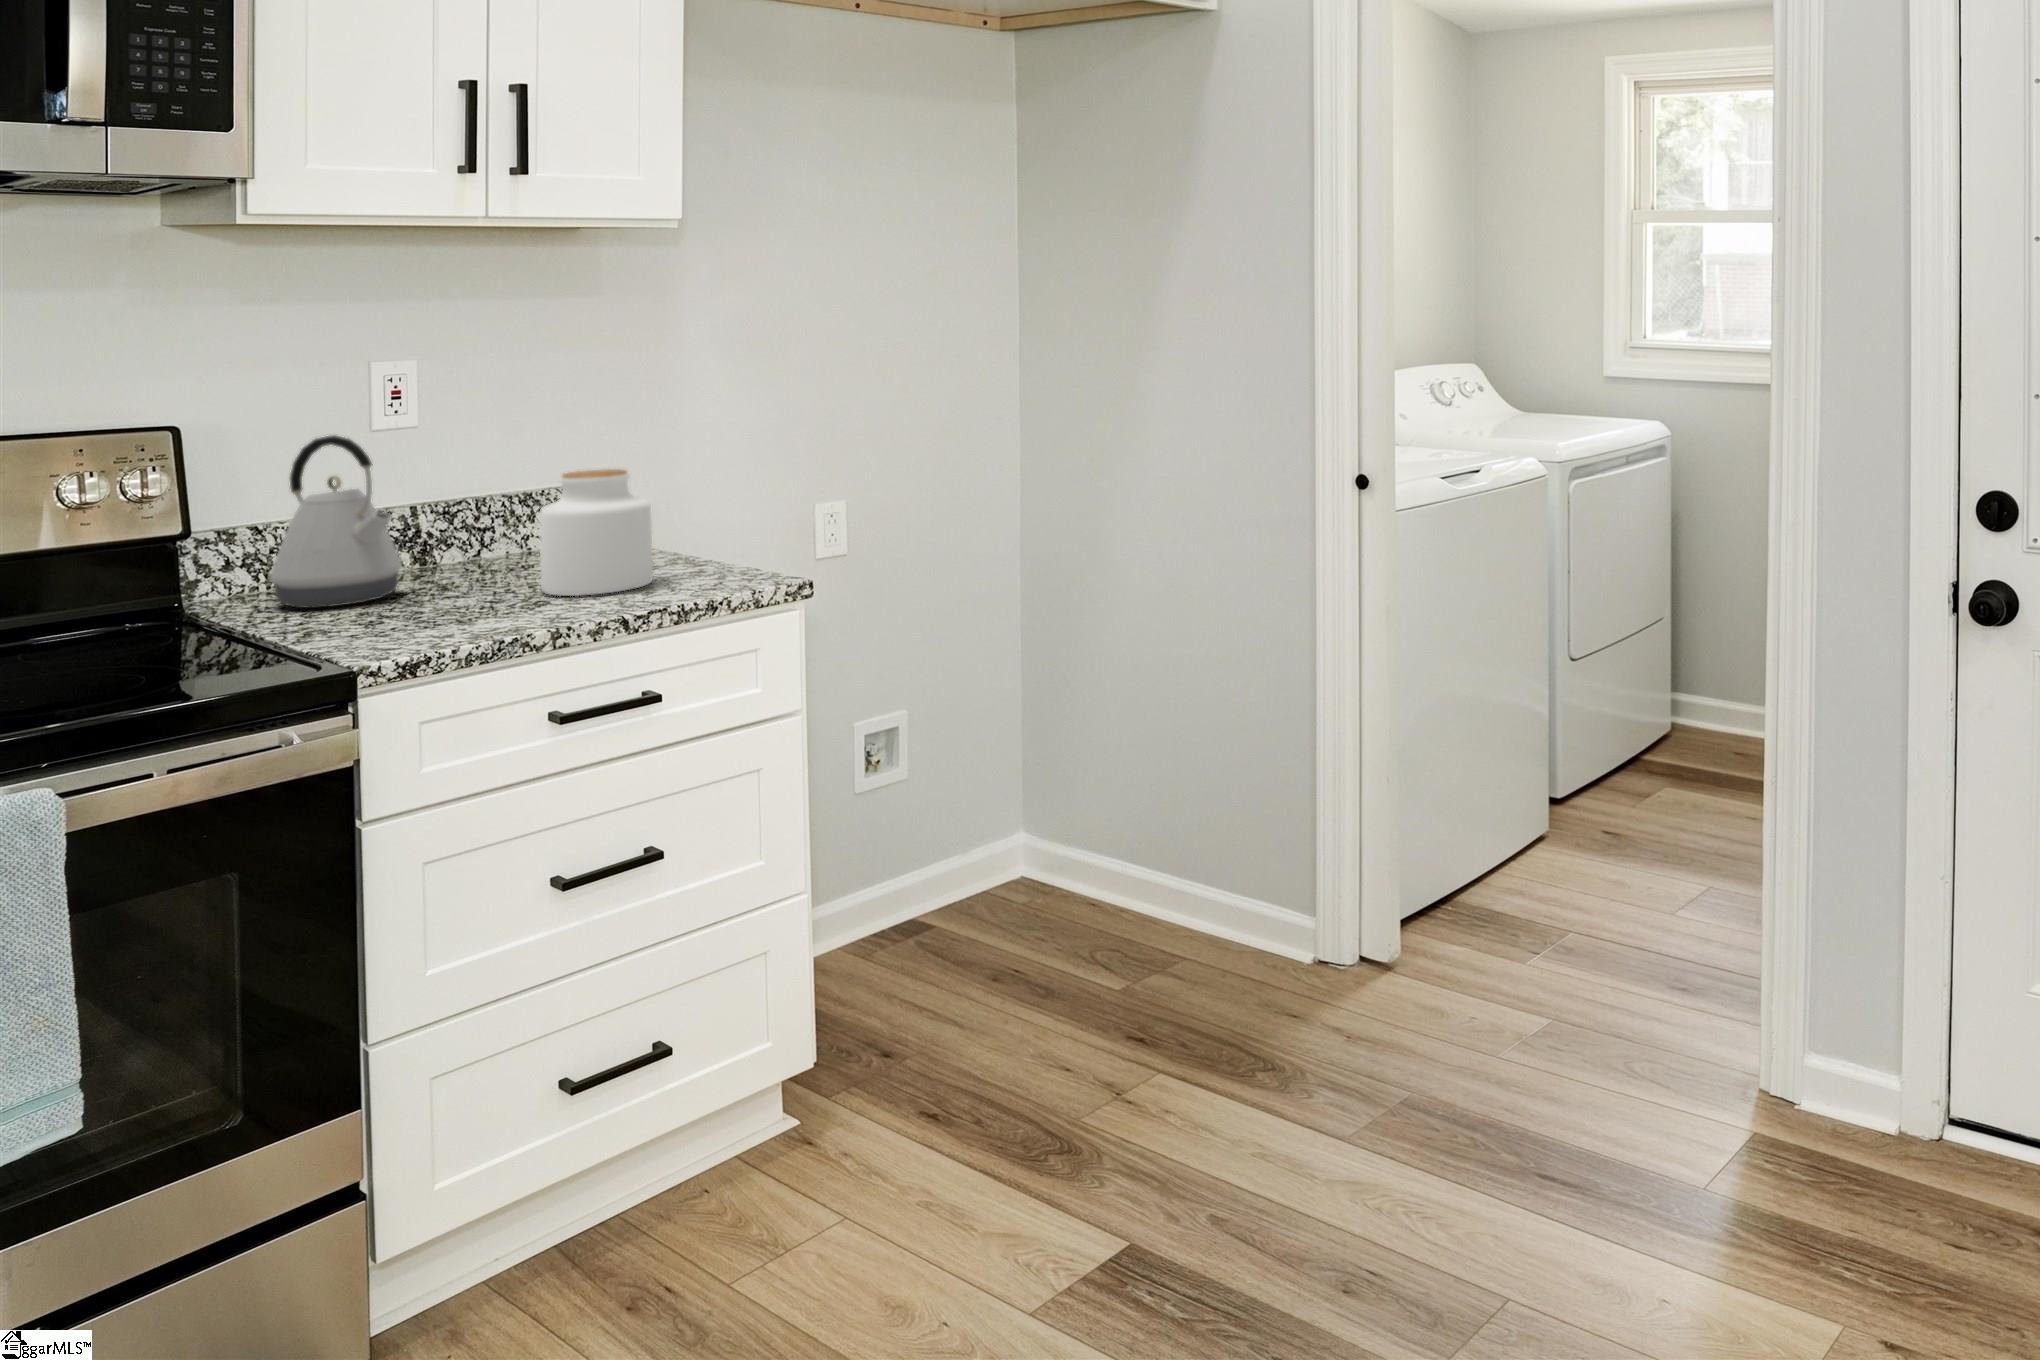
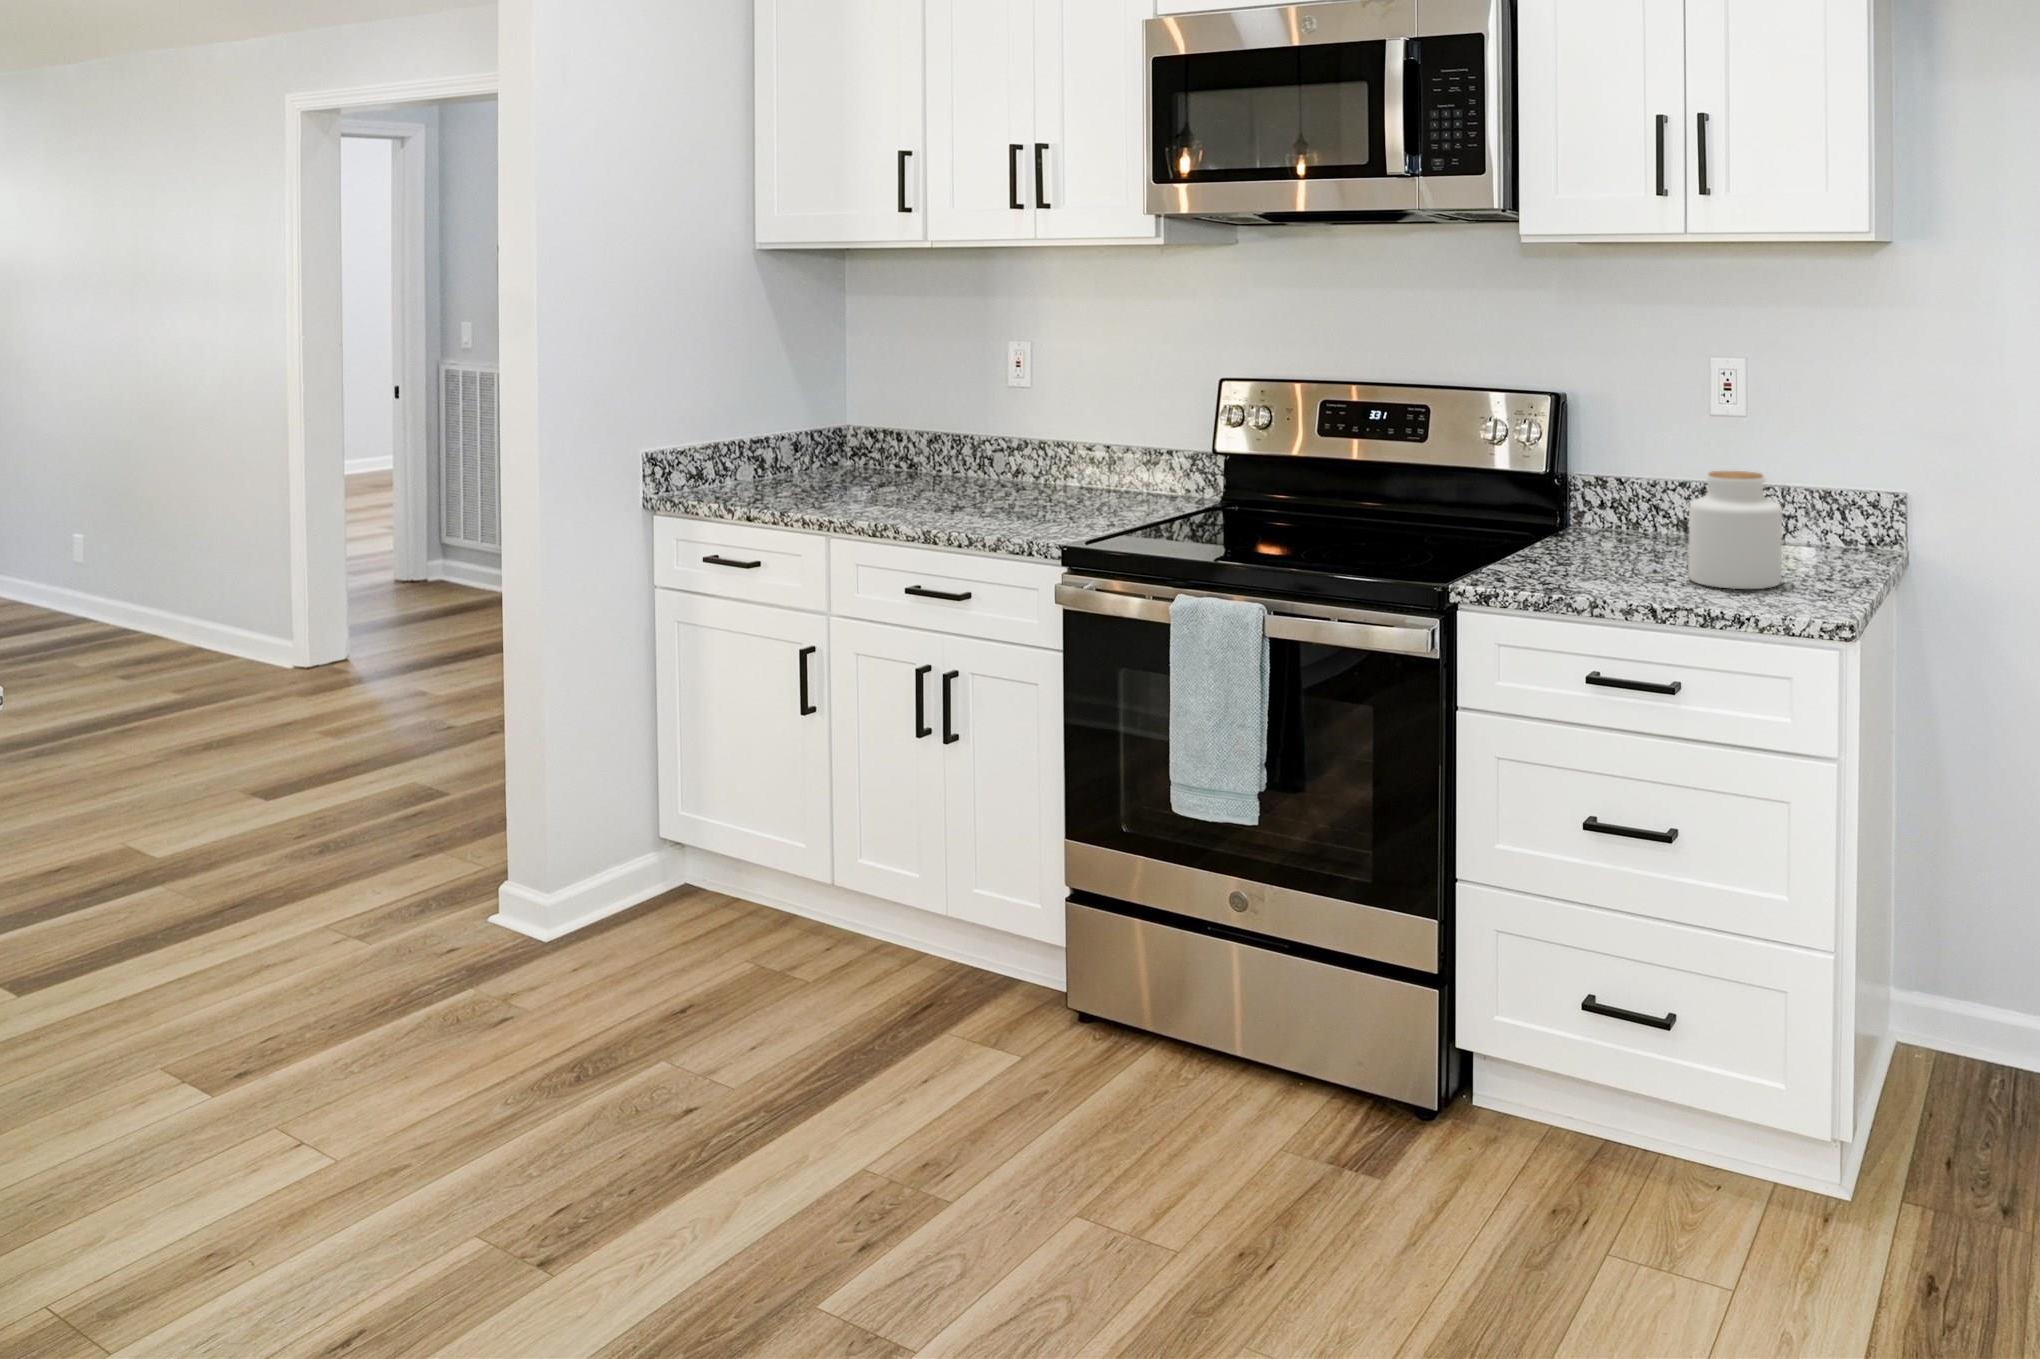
kettle: present [269,435,402,608] -> none [1588,415,1674,552]

